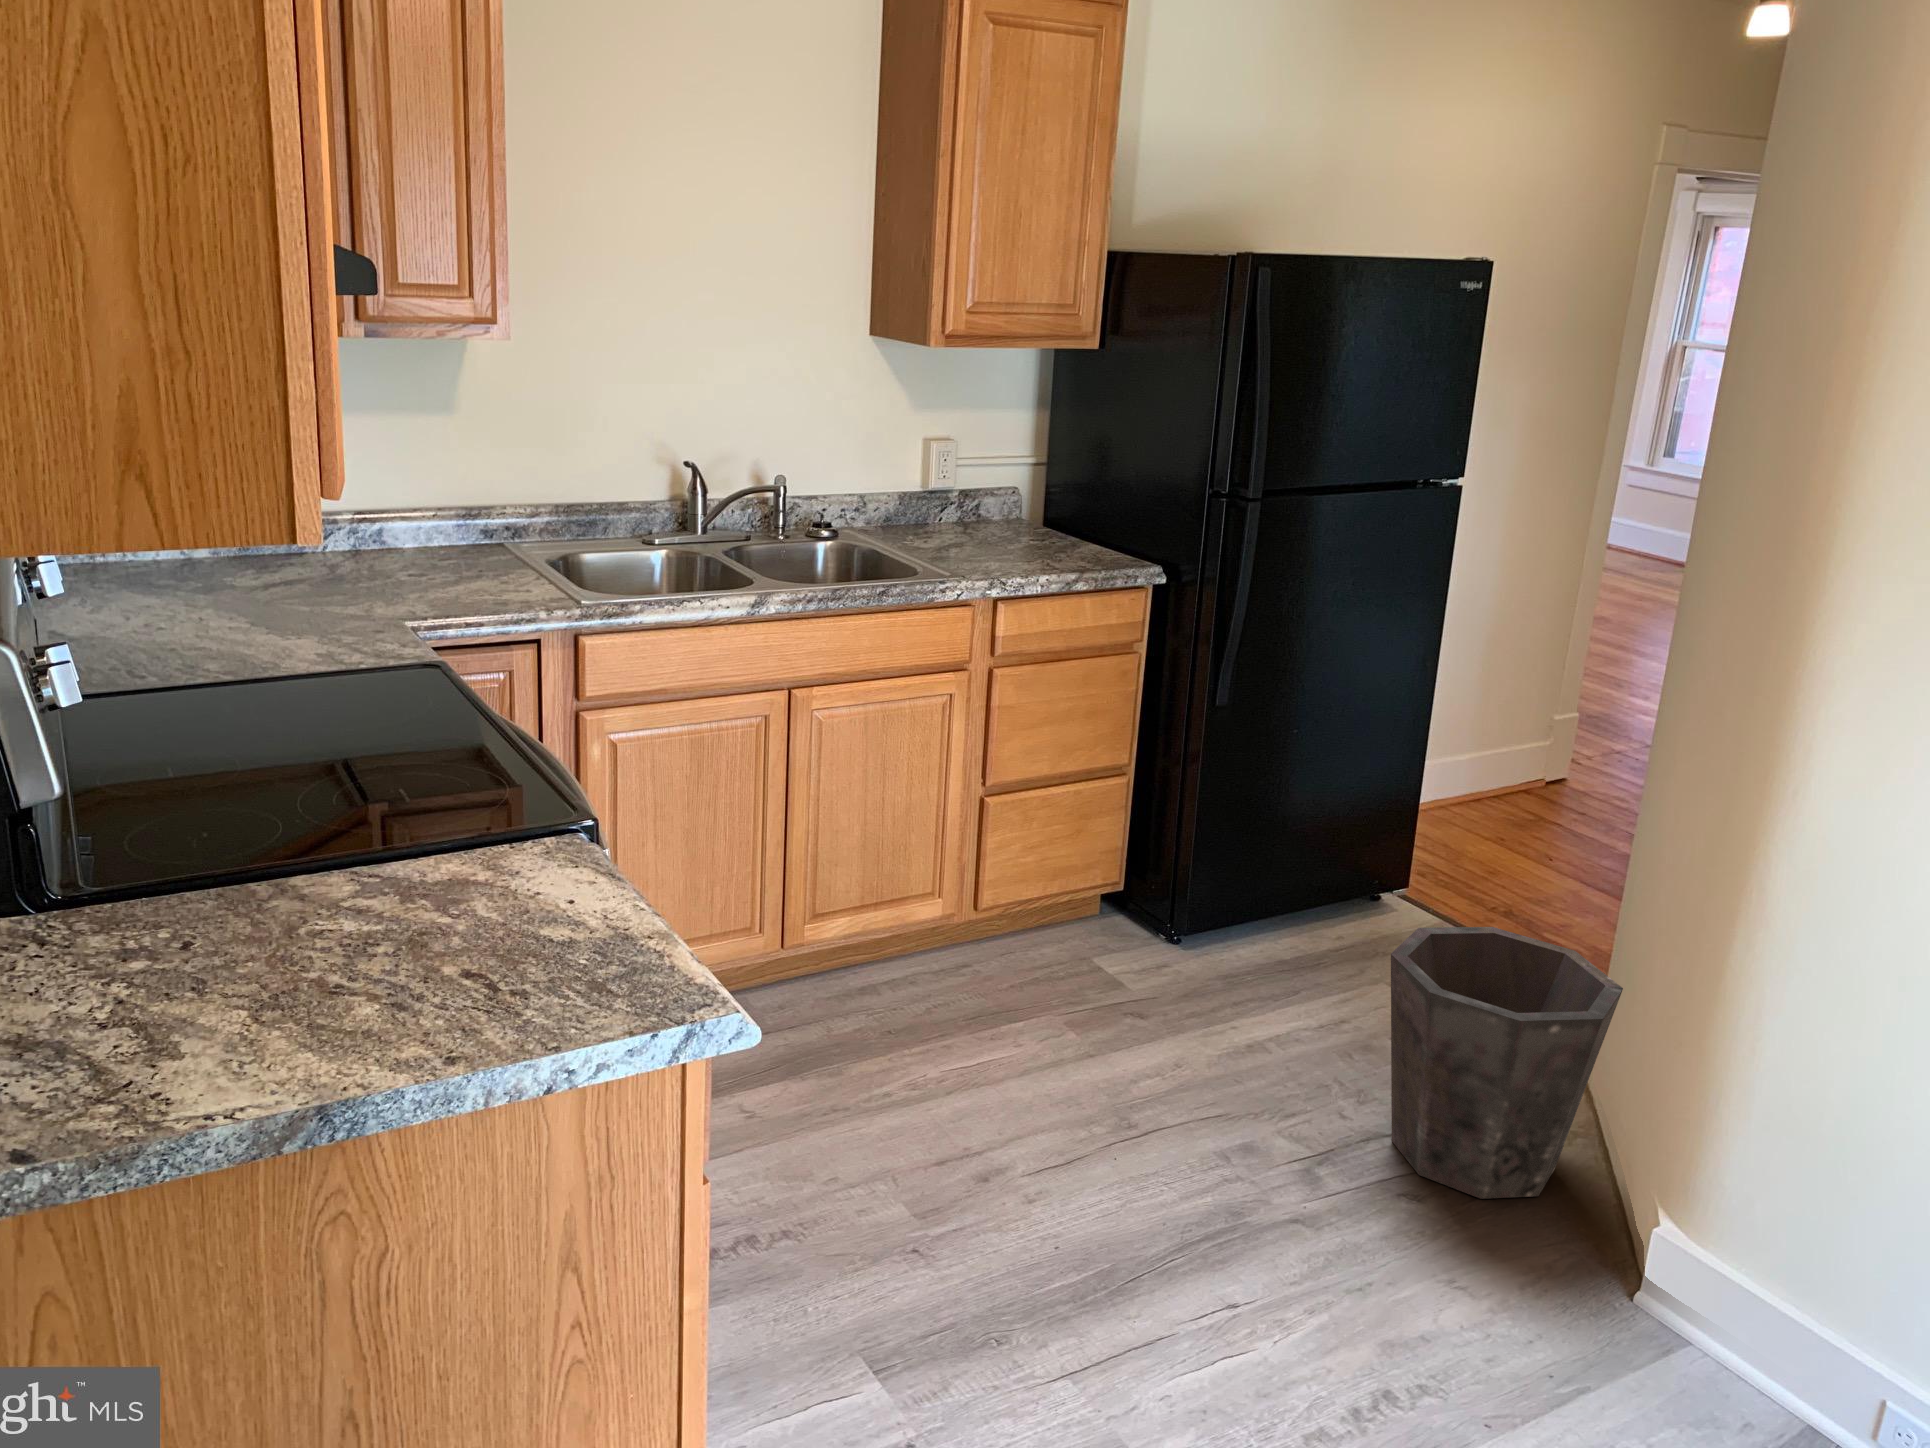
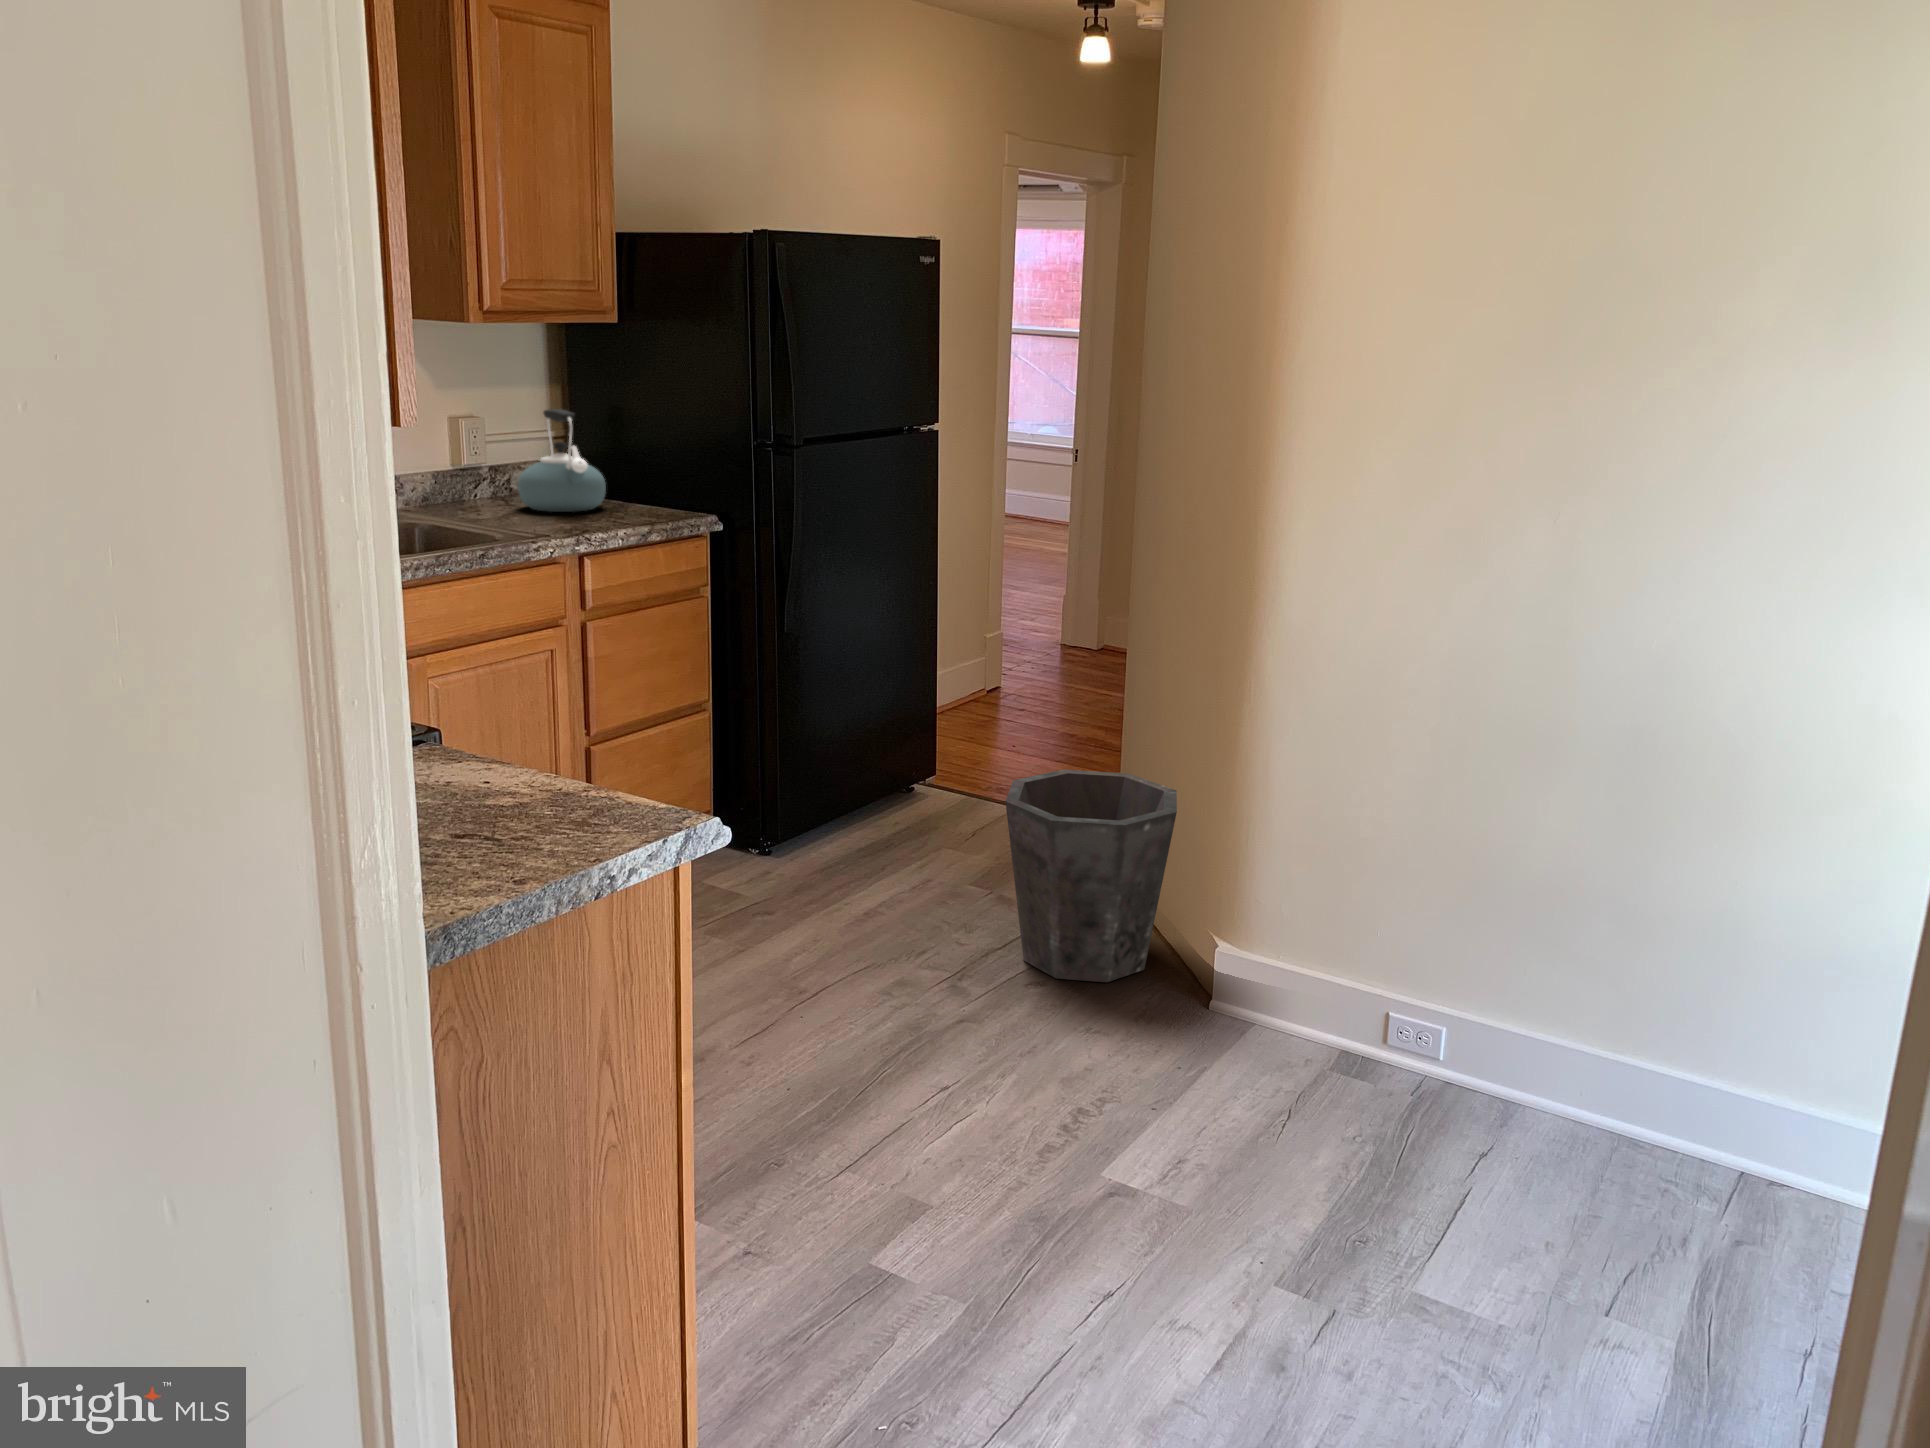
kettle: none [970,438,1057,546] -> present [518,409,606,512]

